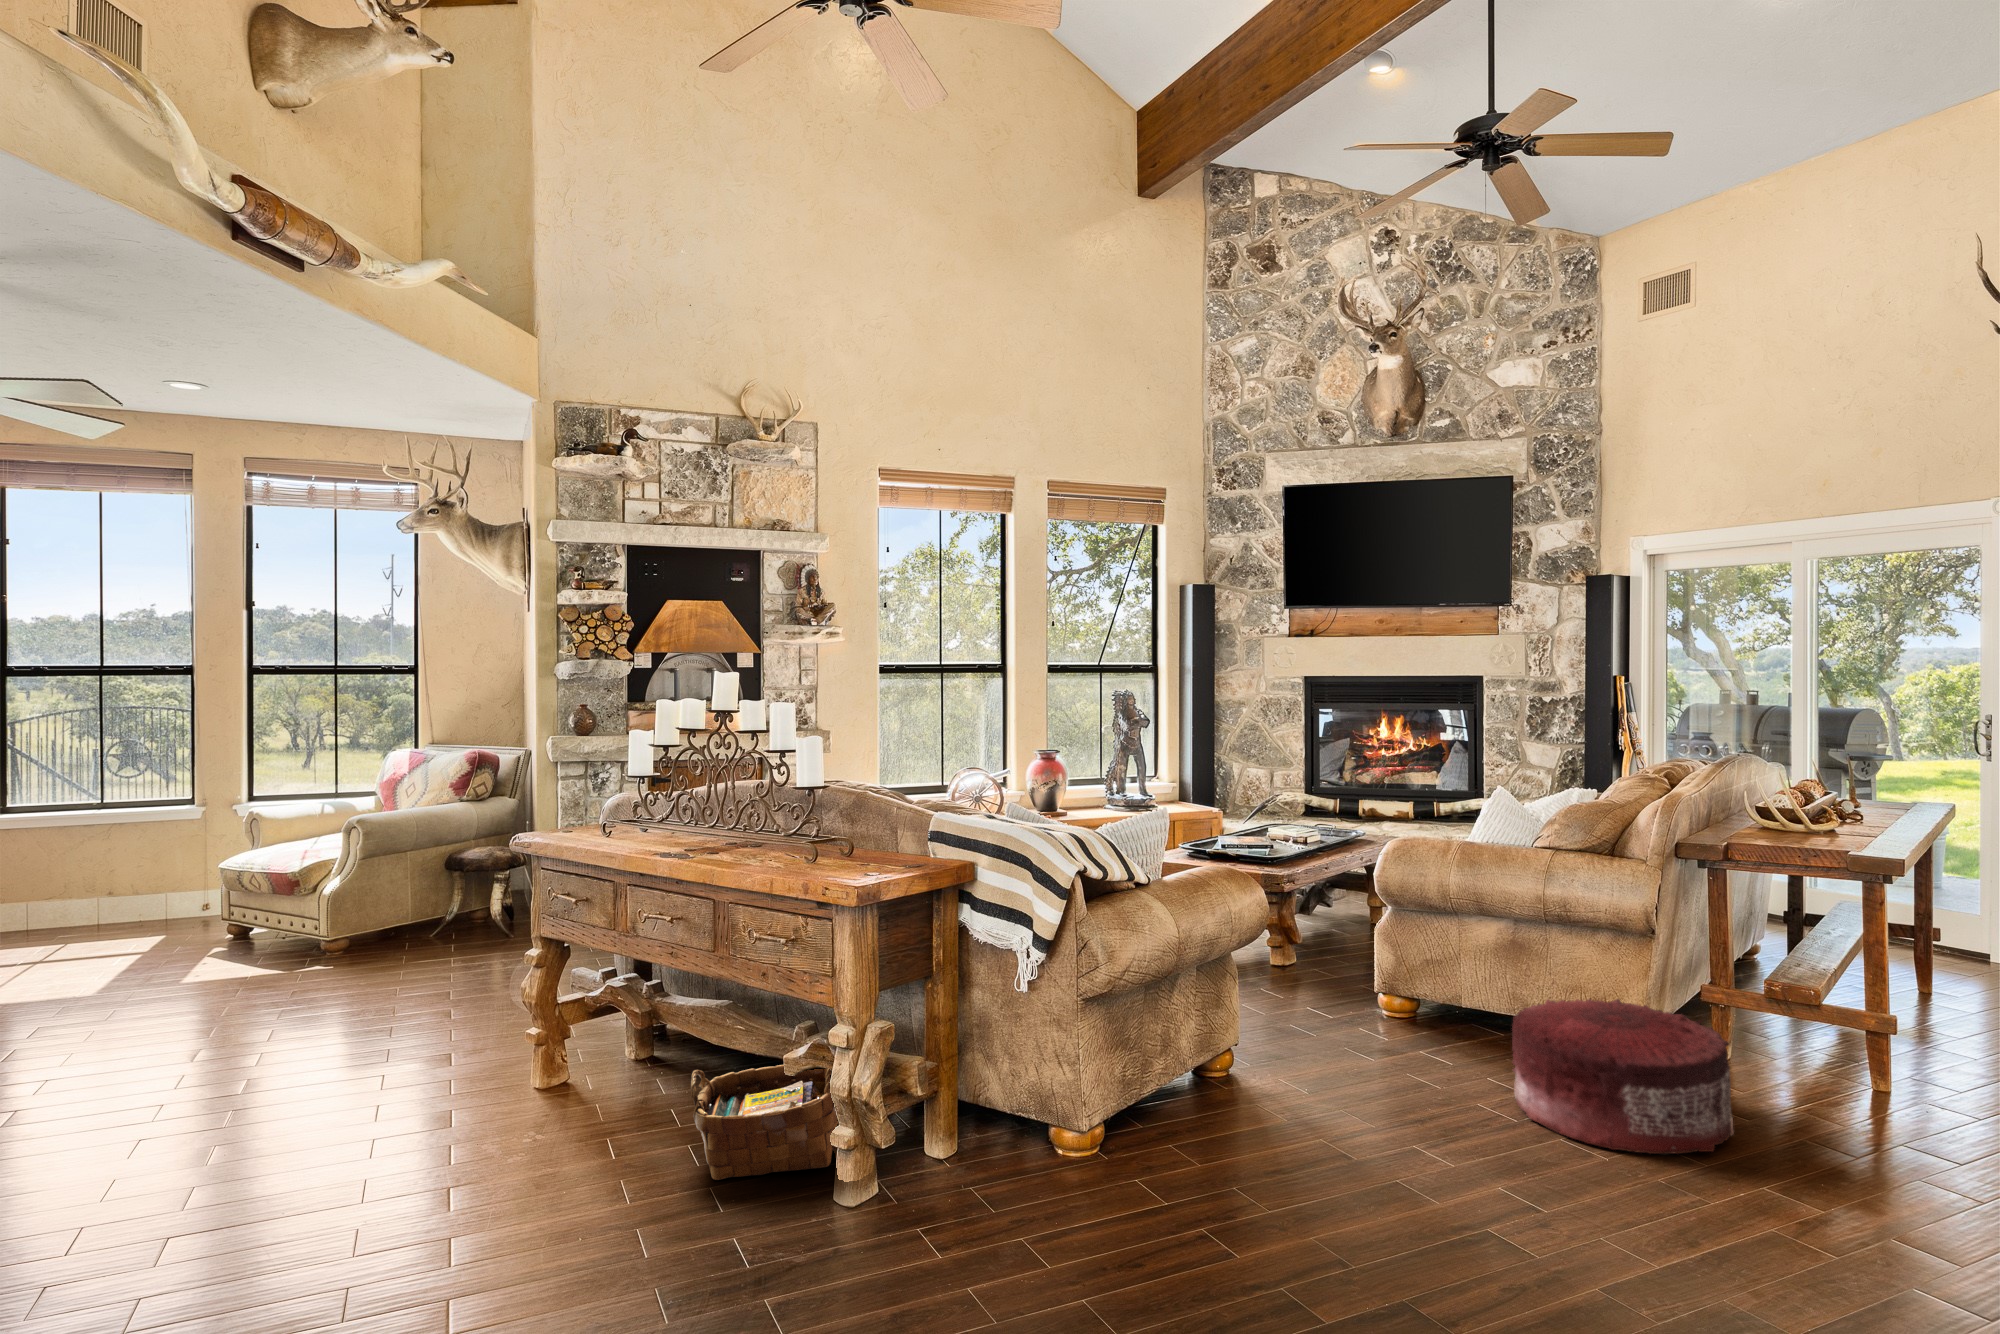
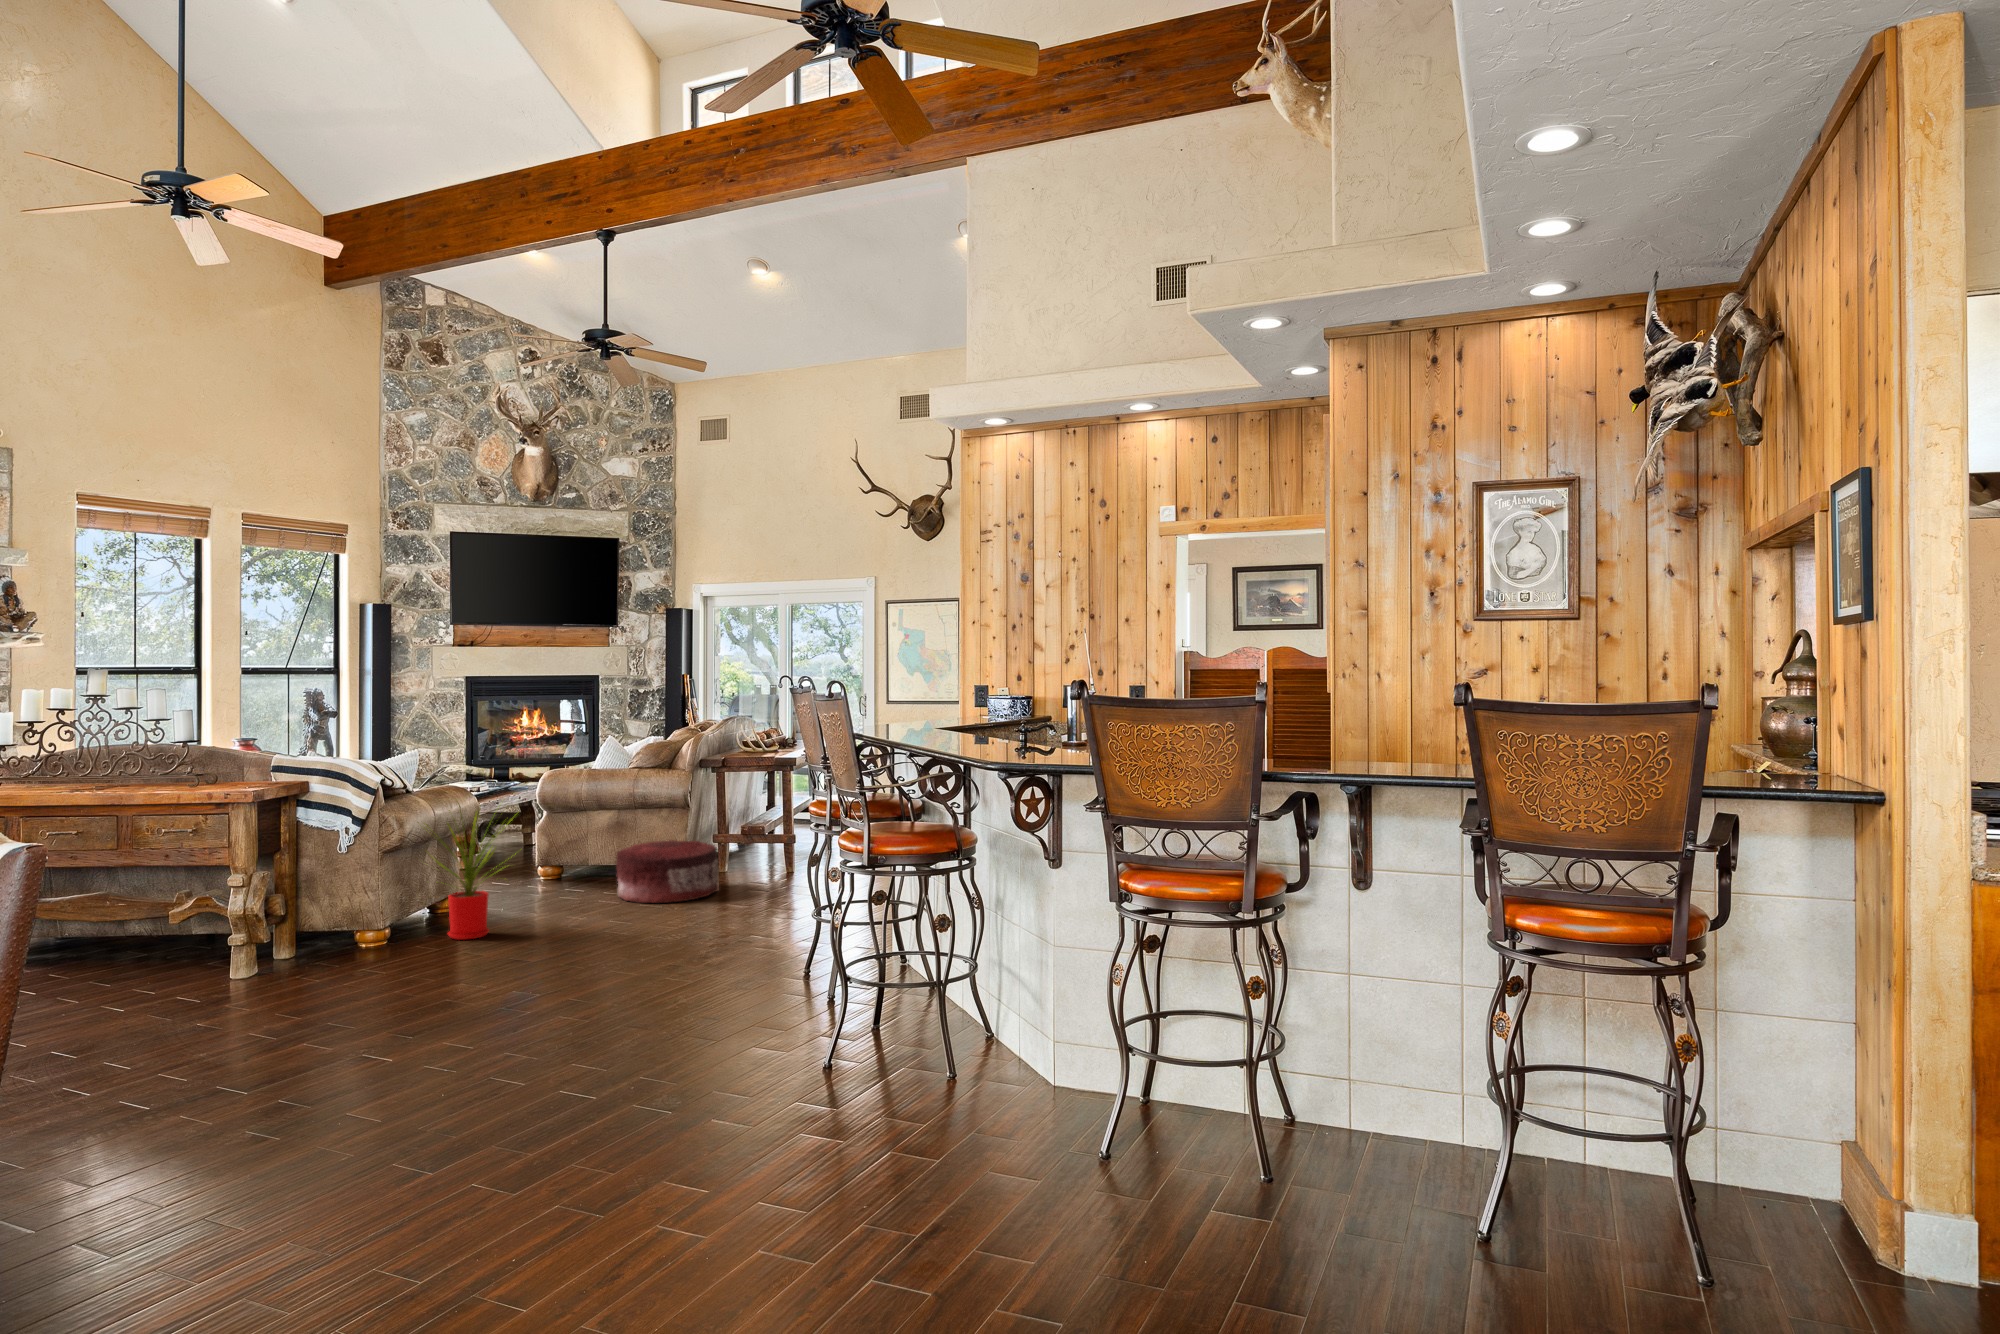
house plant: none [1134,910,1326,1187] -> present [426,810,512,940]
woven basket: present [691,1065,838,1180] -> none [99,903,215,985]

